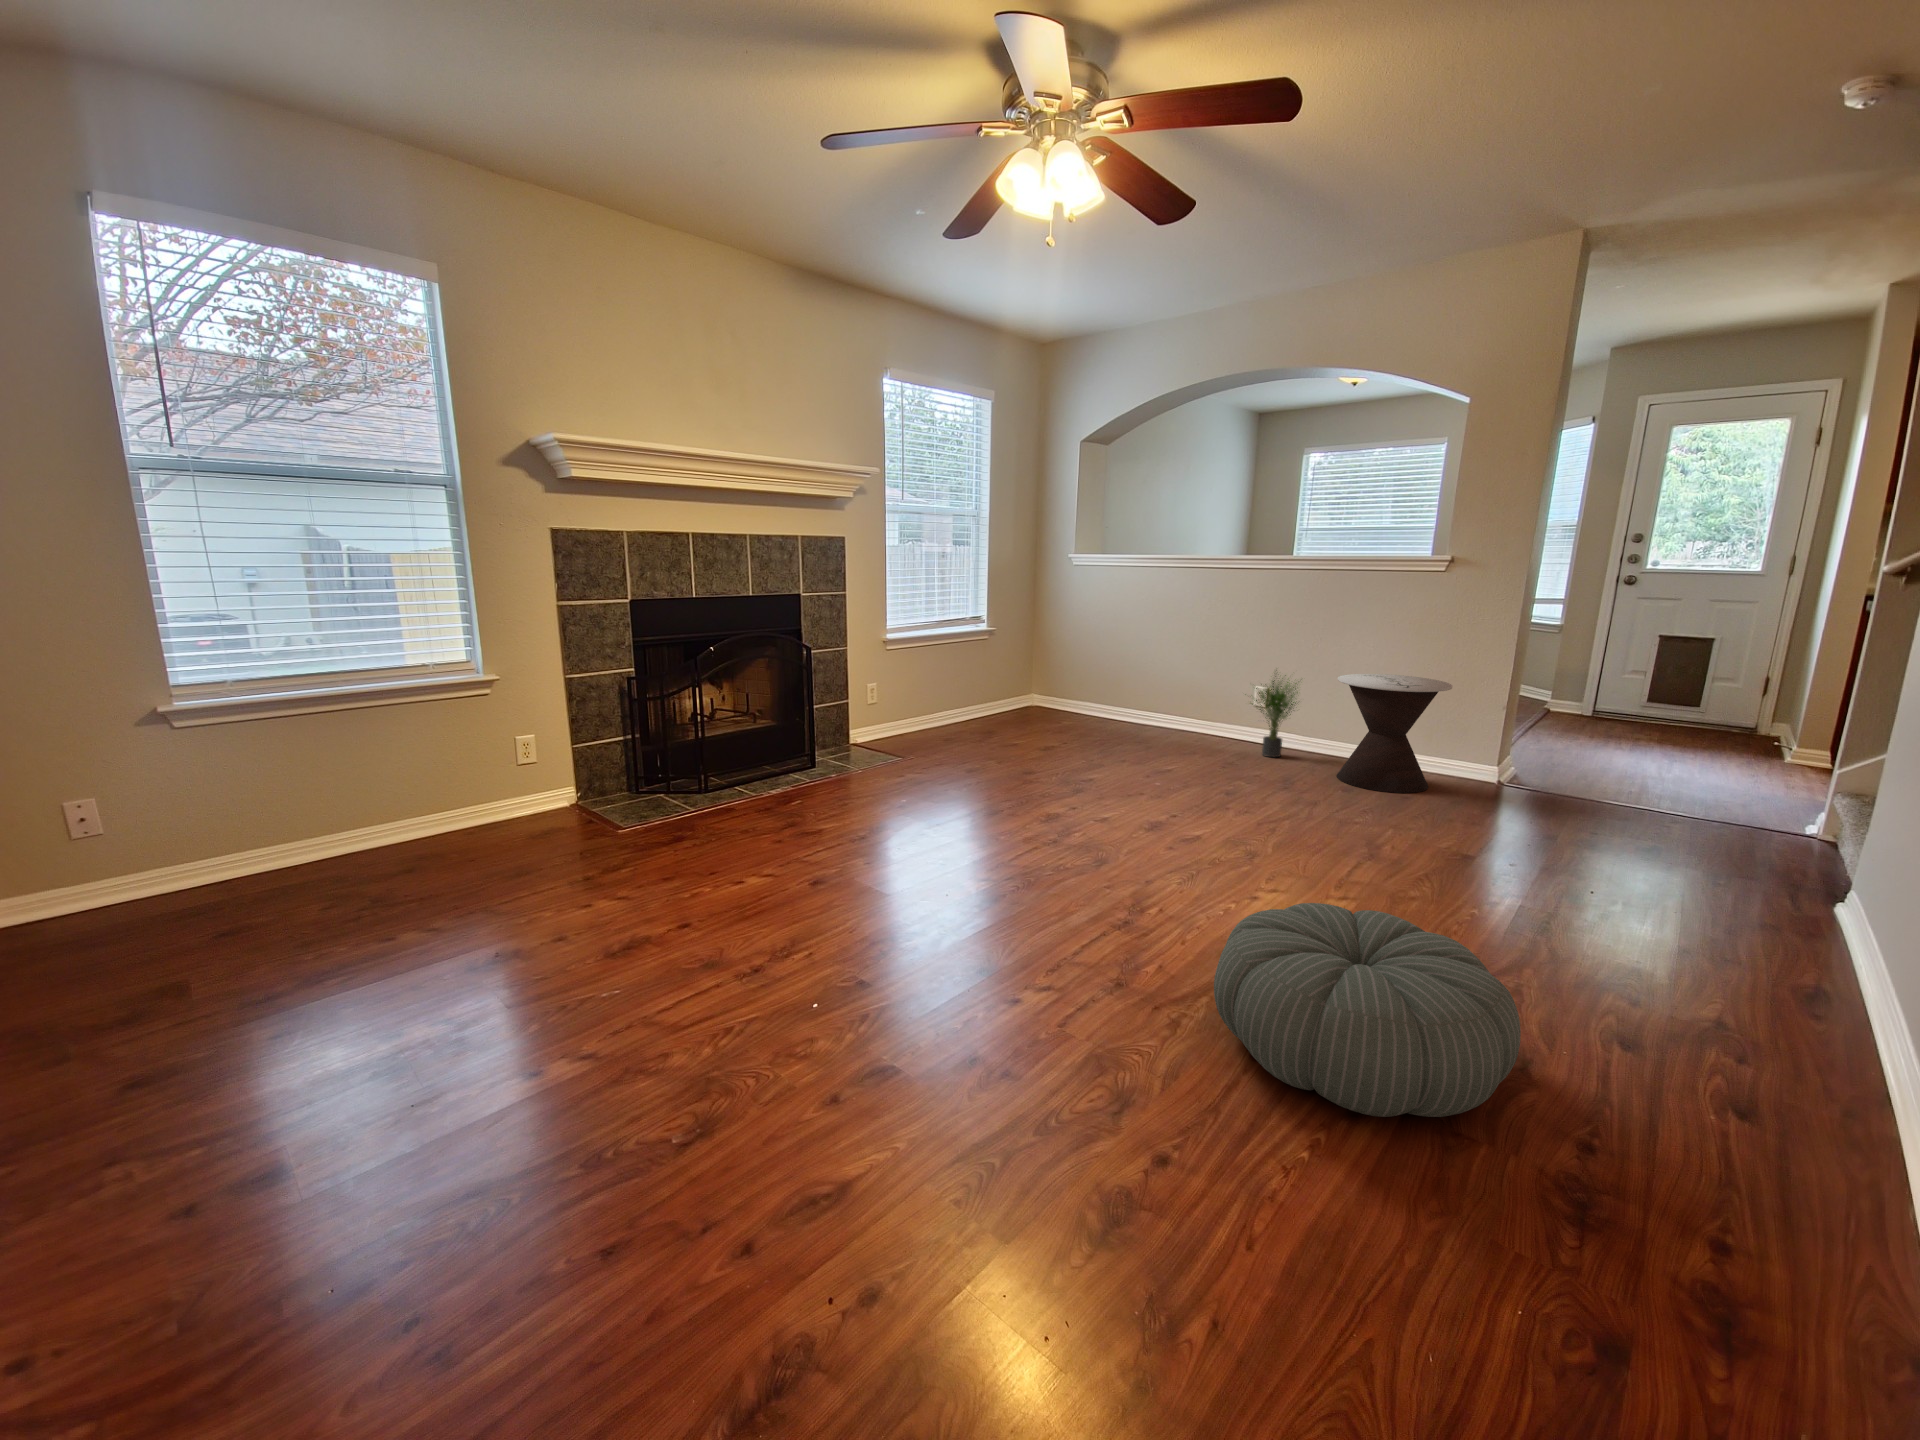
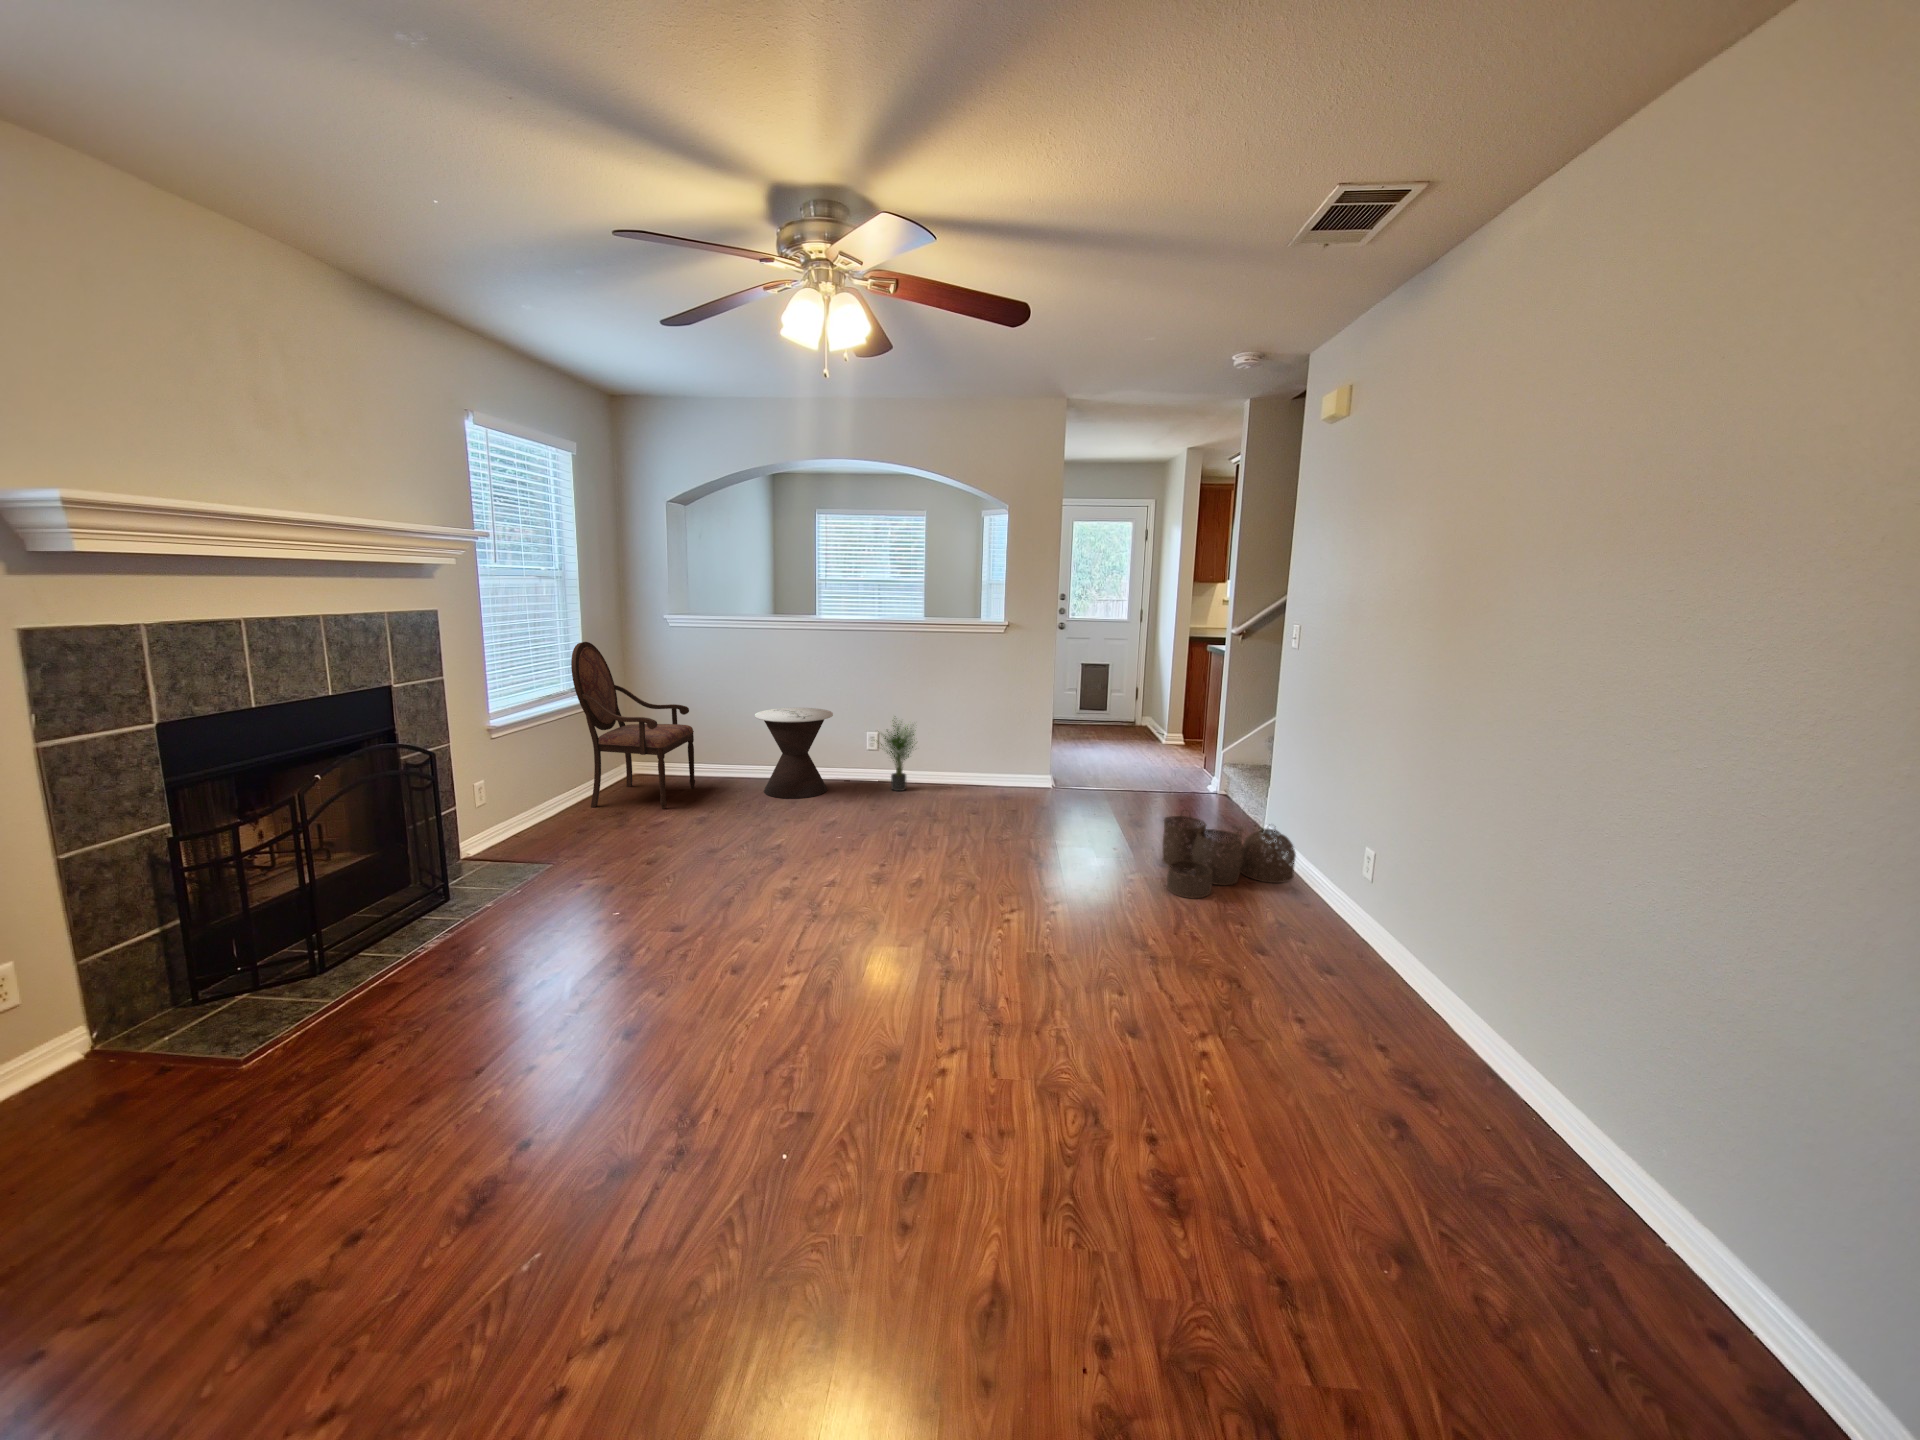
armchair: none [963,576,1068,735] -> present [571,642,695,809]
side table: present [1337,674,1452,793] -> present [755,708,833,799]
woven basket: none [1548,831,1868,989] -> present [1163,815,1296,898]
pouf: present [1214,903,1521,1117] -> none [1065,906,1260,1048]

